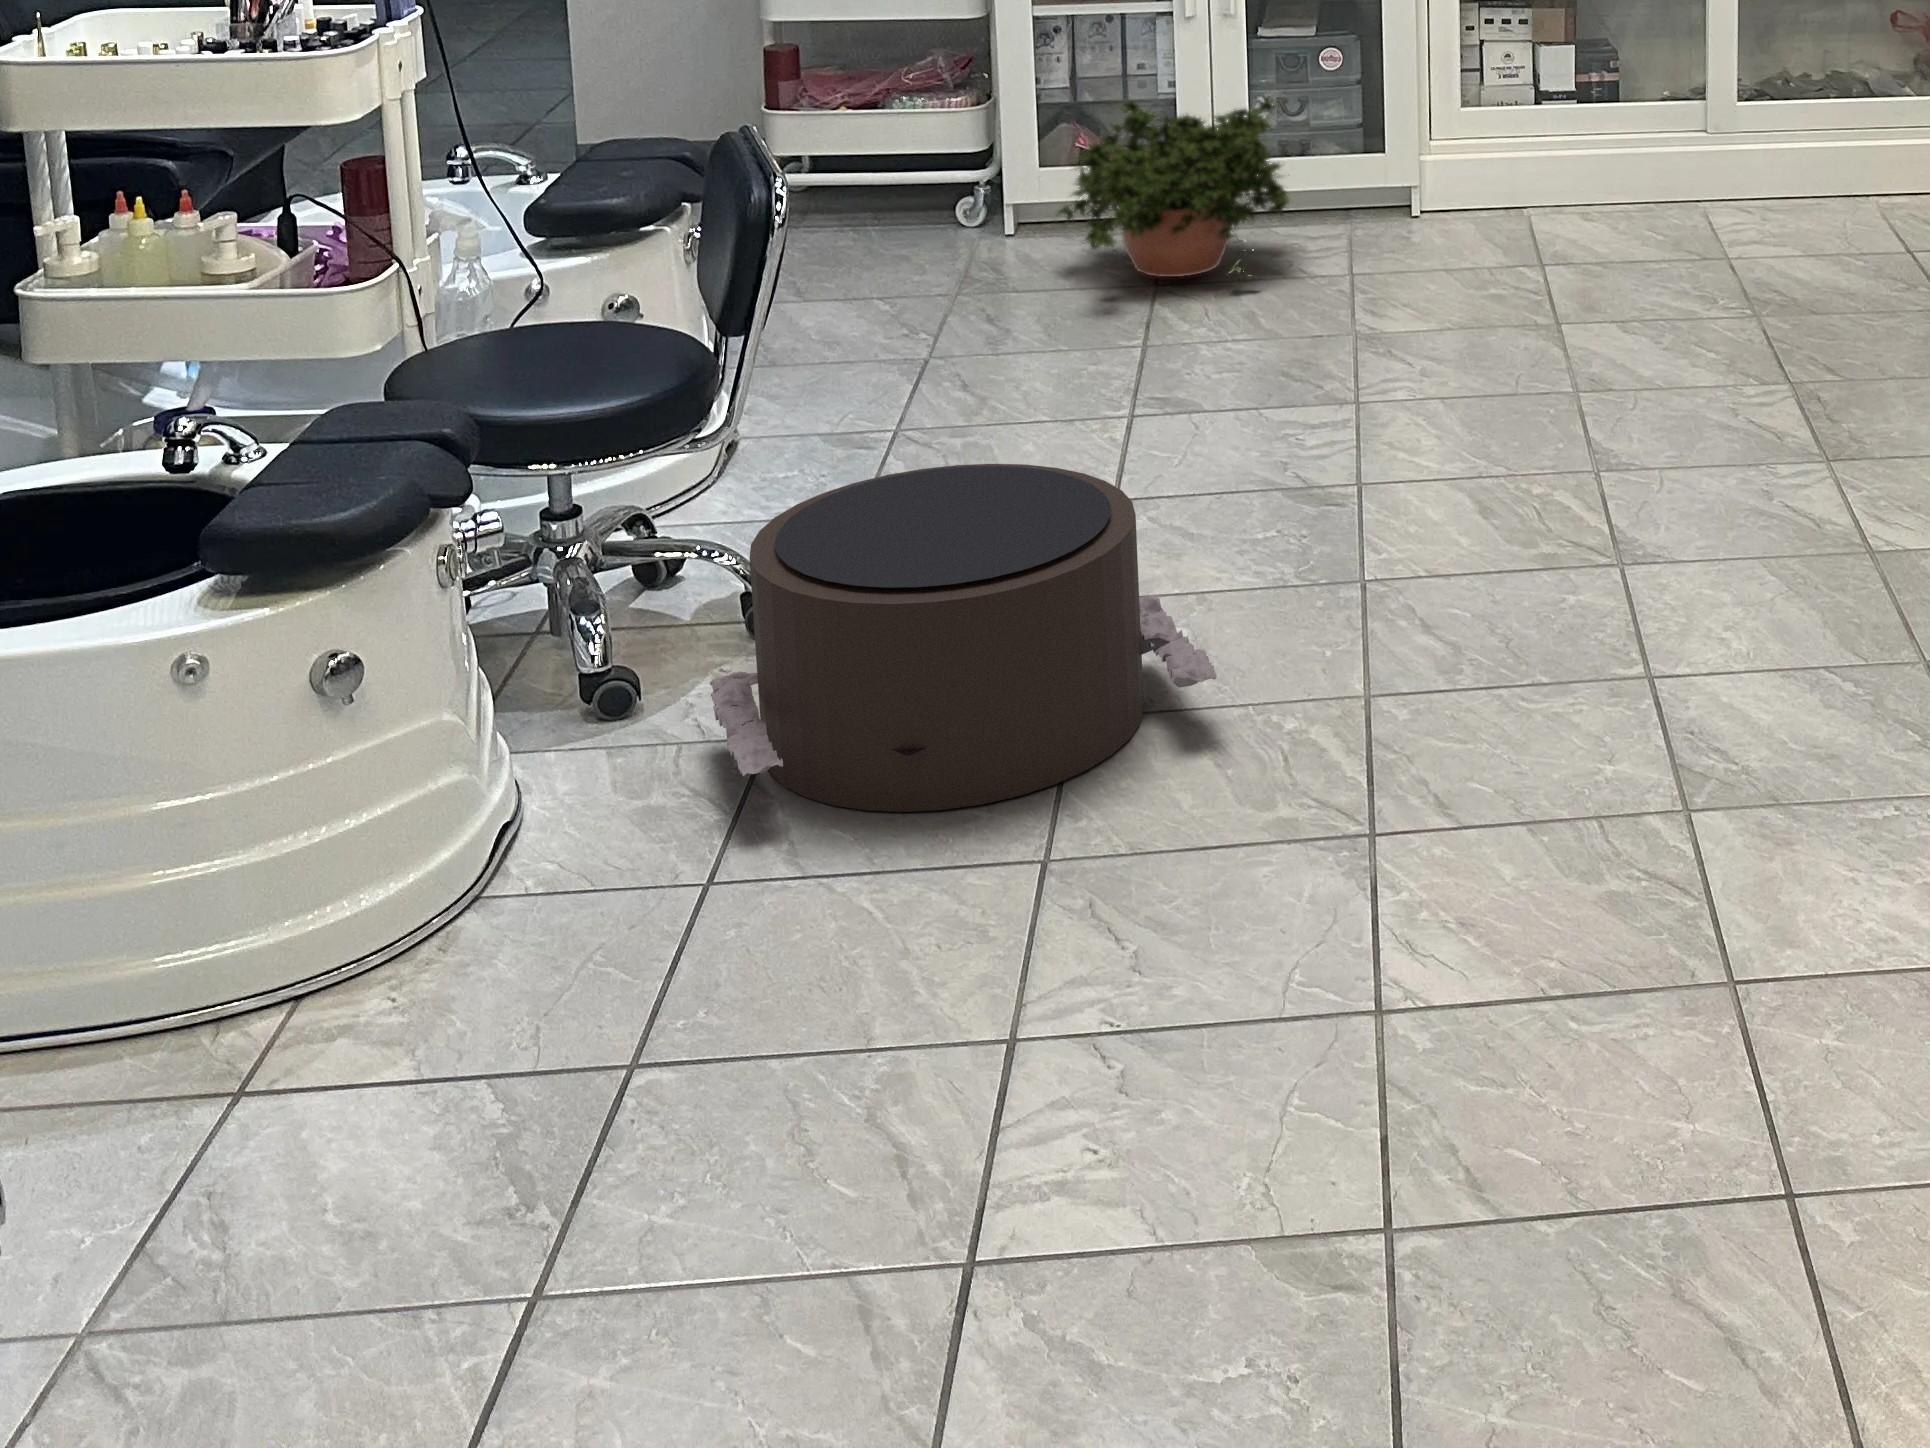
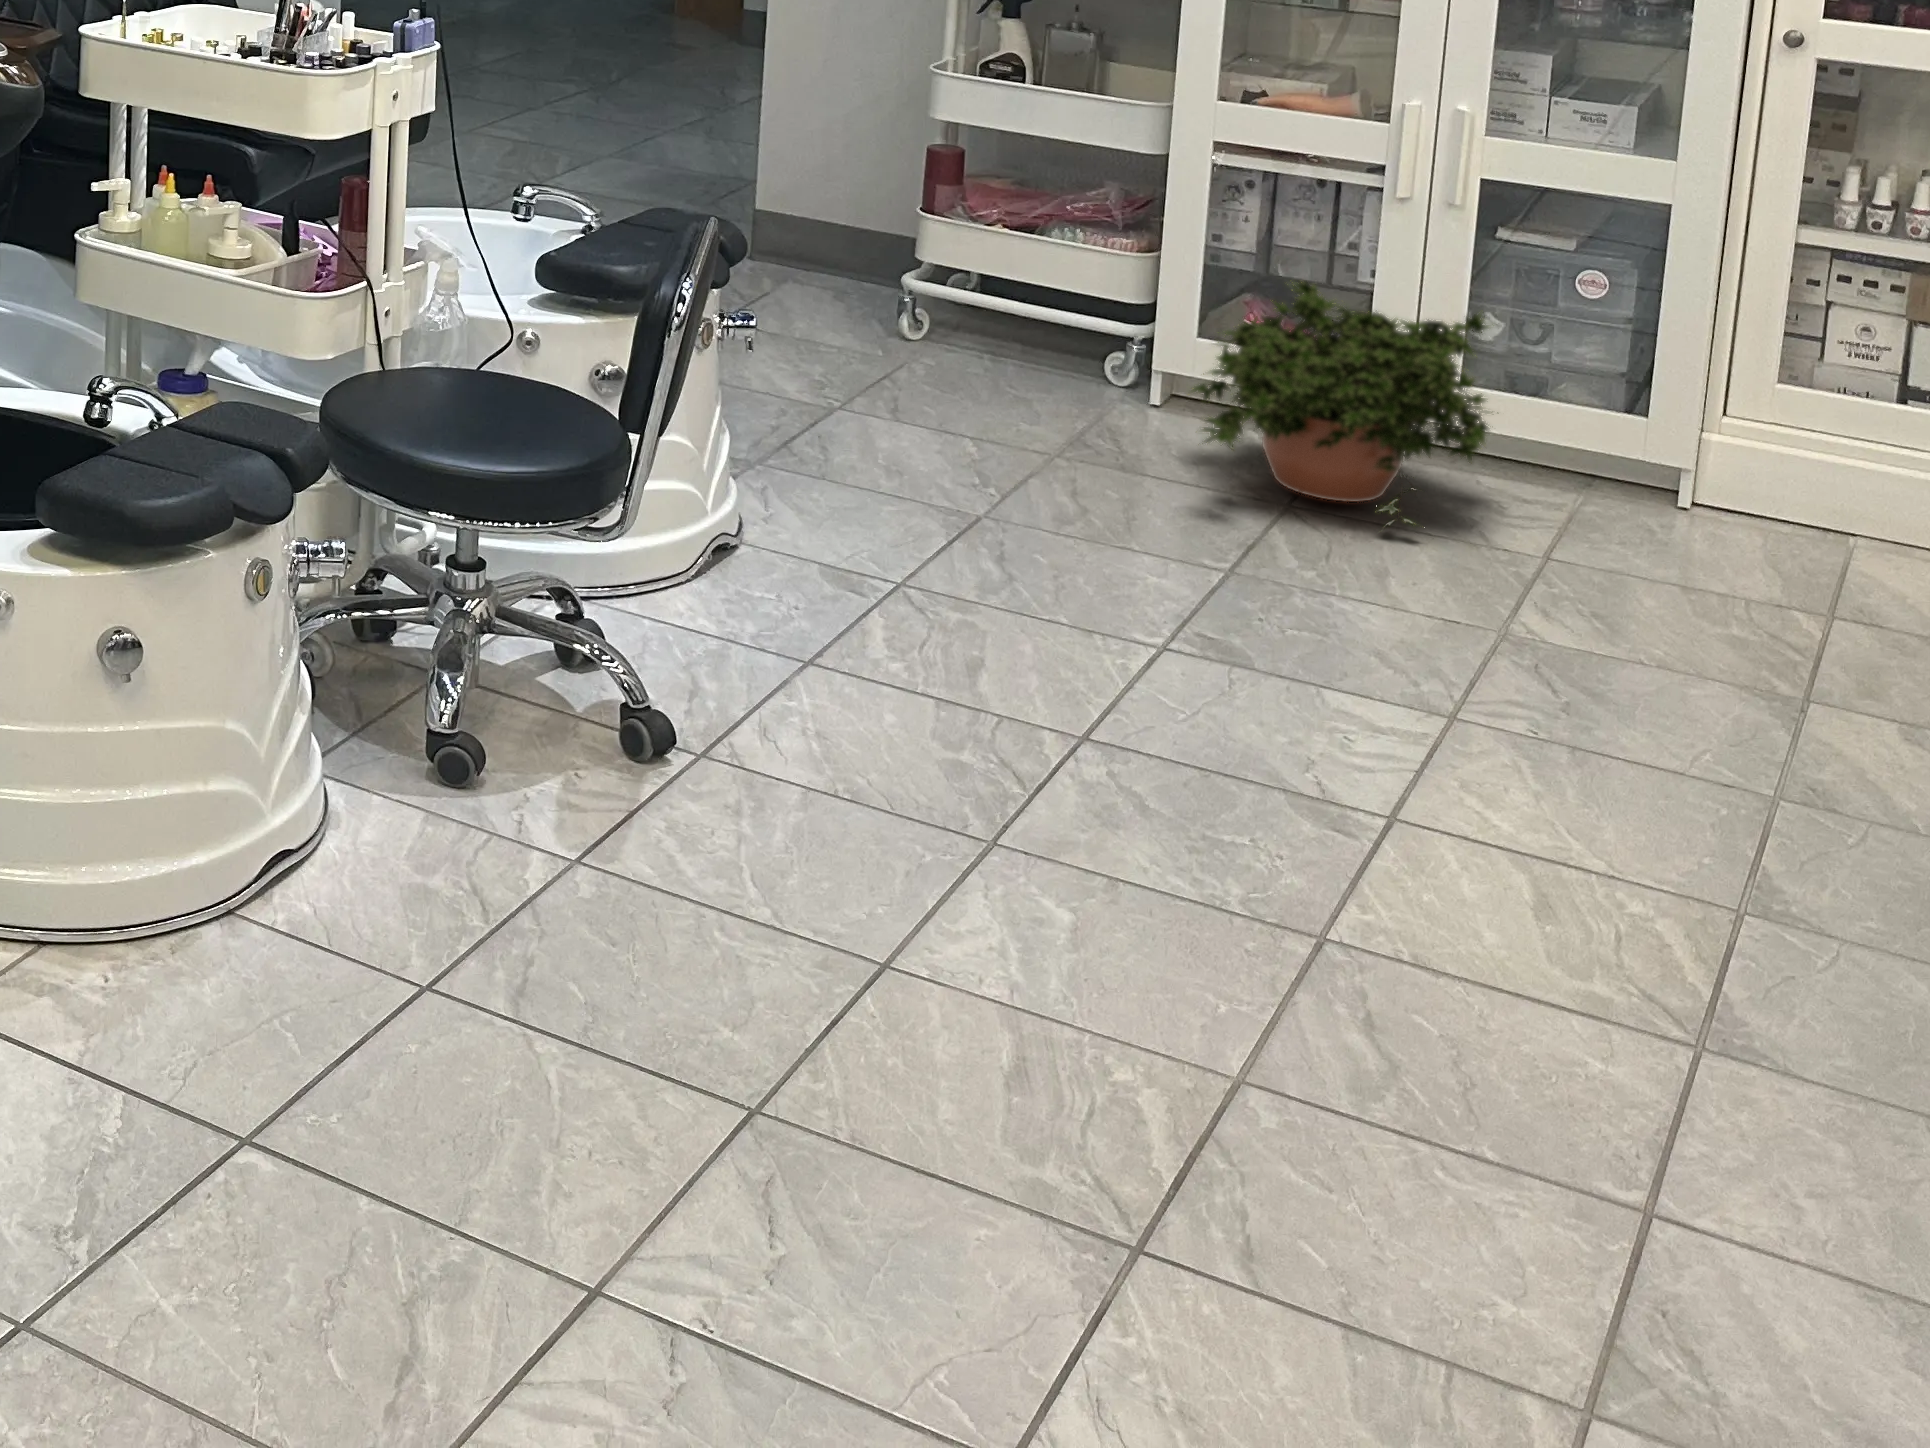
pouf: present [710,464,1217,812] -> none [491,627,1037,1031]

